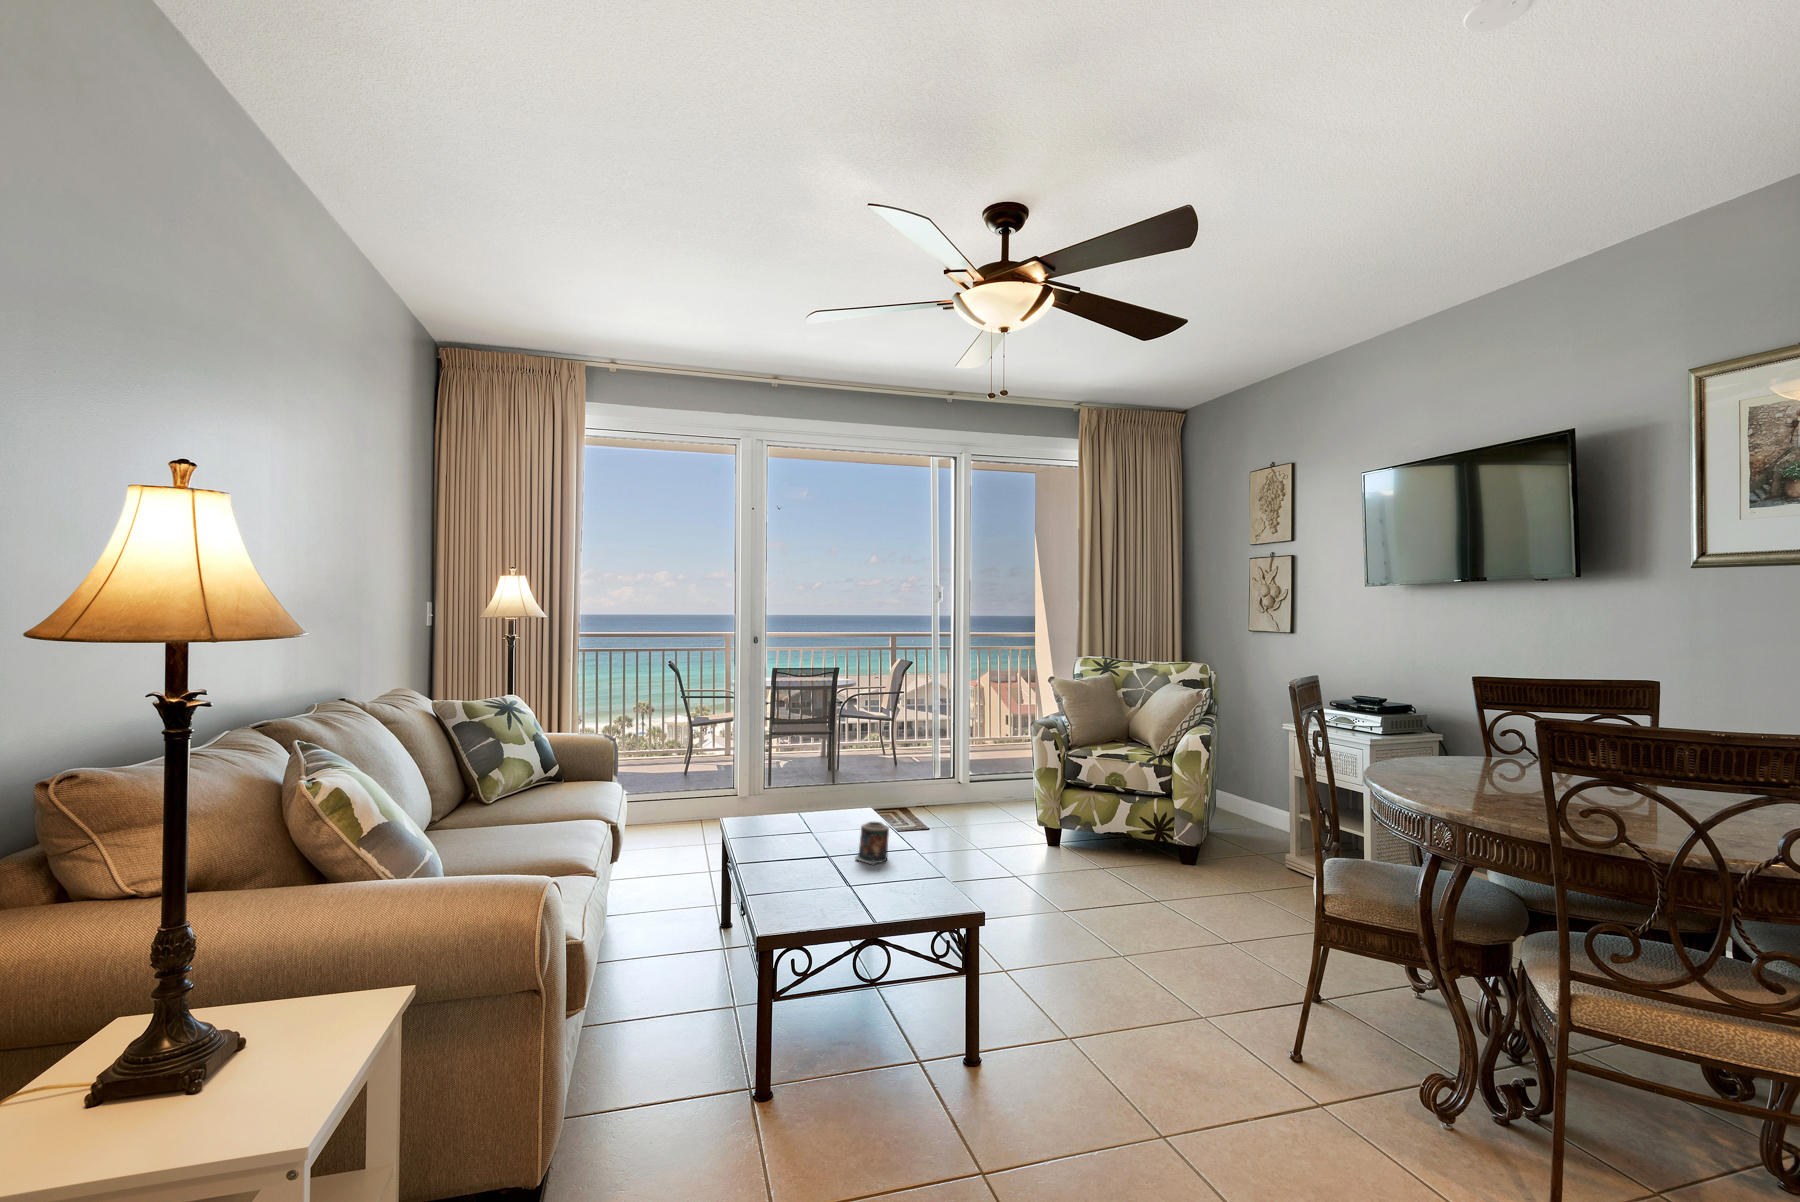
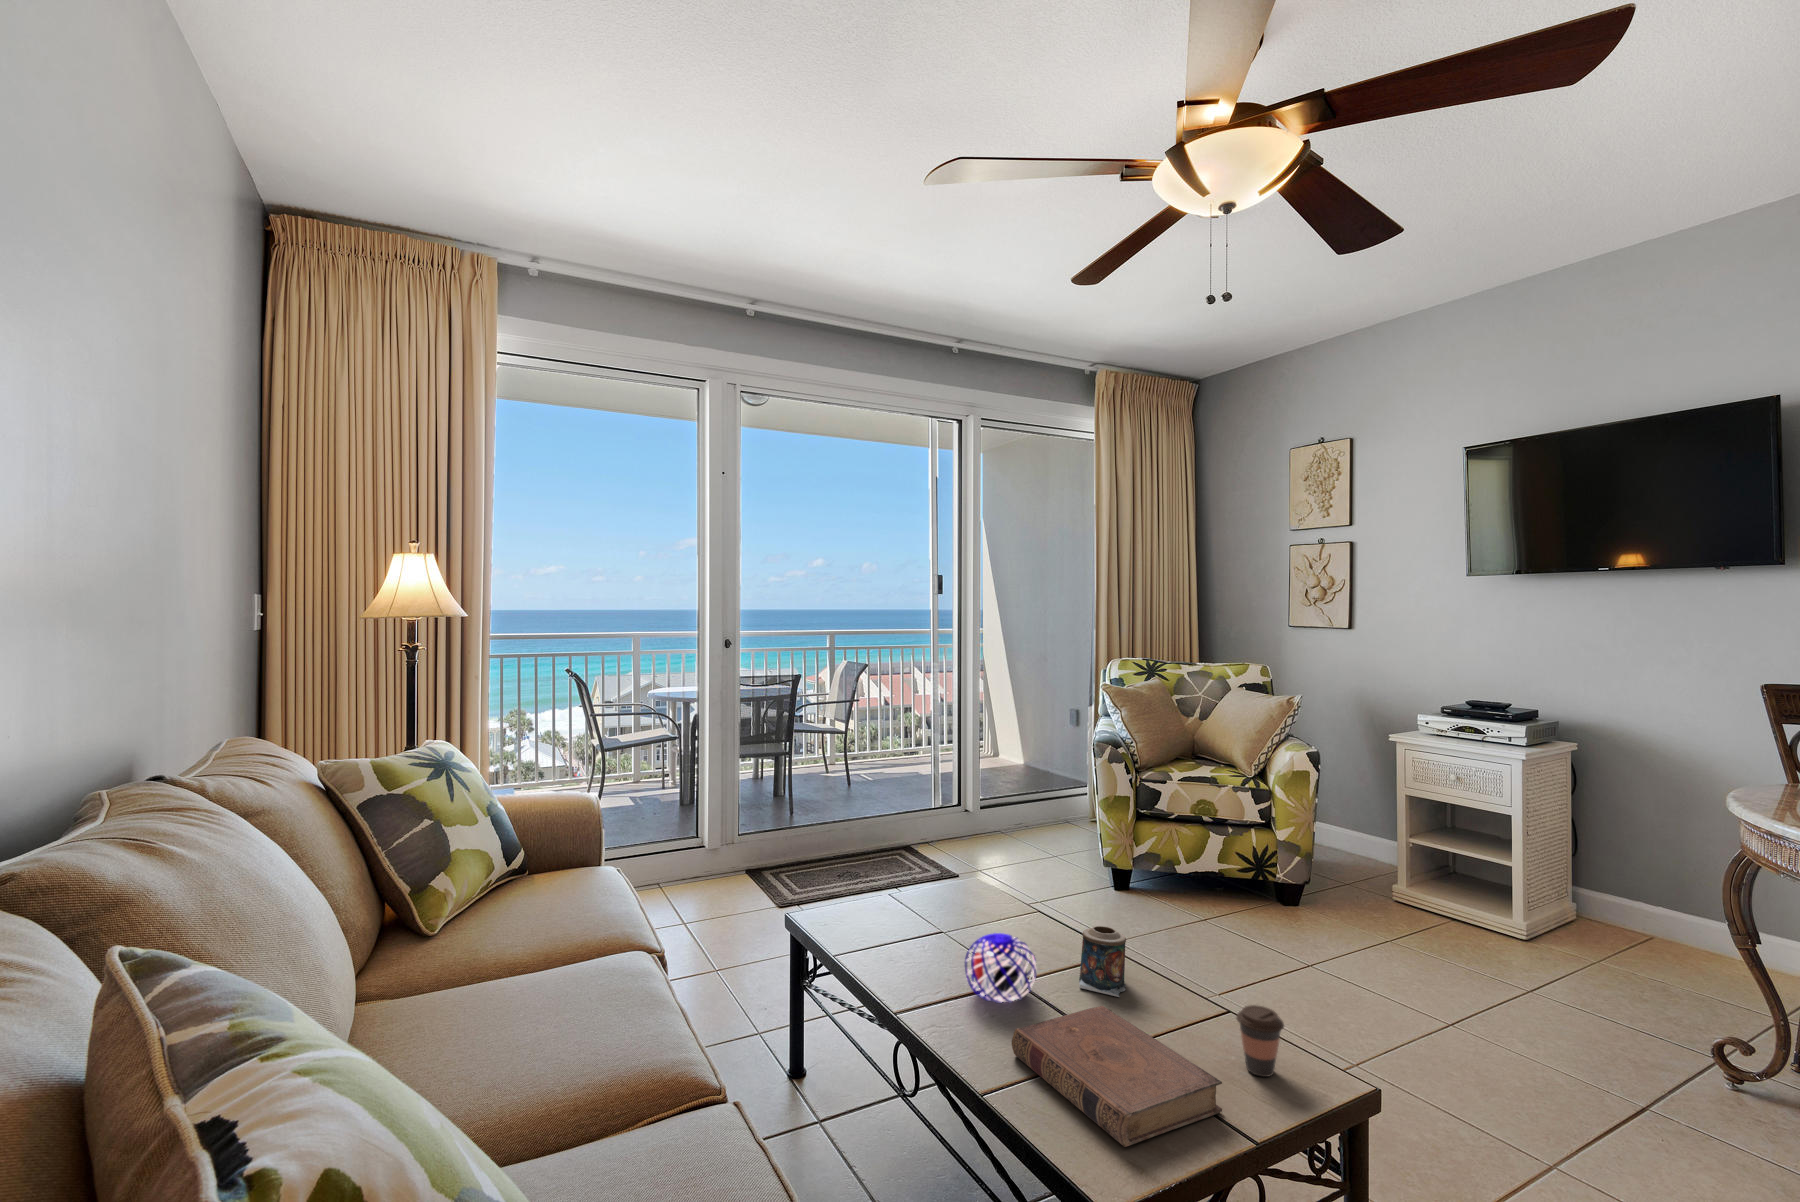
decorative orb: none [777,820,824,862] -> present [965,933,1036,1003]
coffee cup: none [899,860,927,902] -> present [1236,1005,1284,1077]
book: none [773,862,864,918] -> present [1012,1006,1222,1147]

